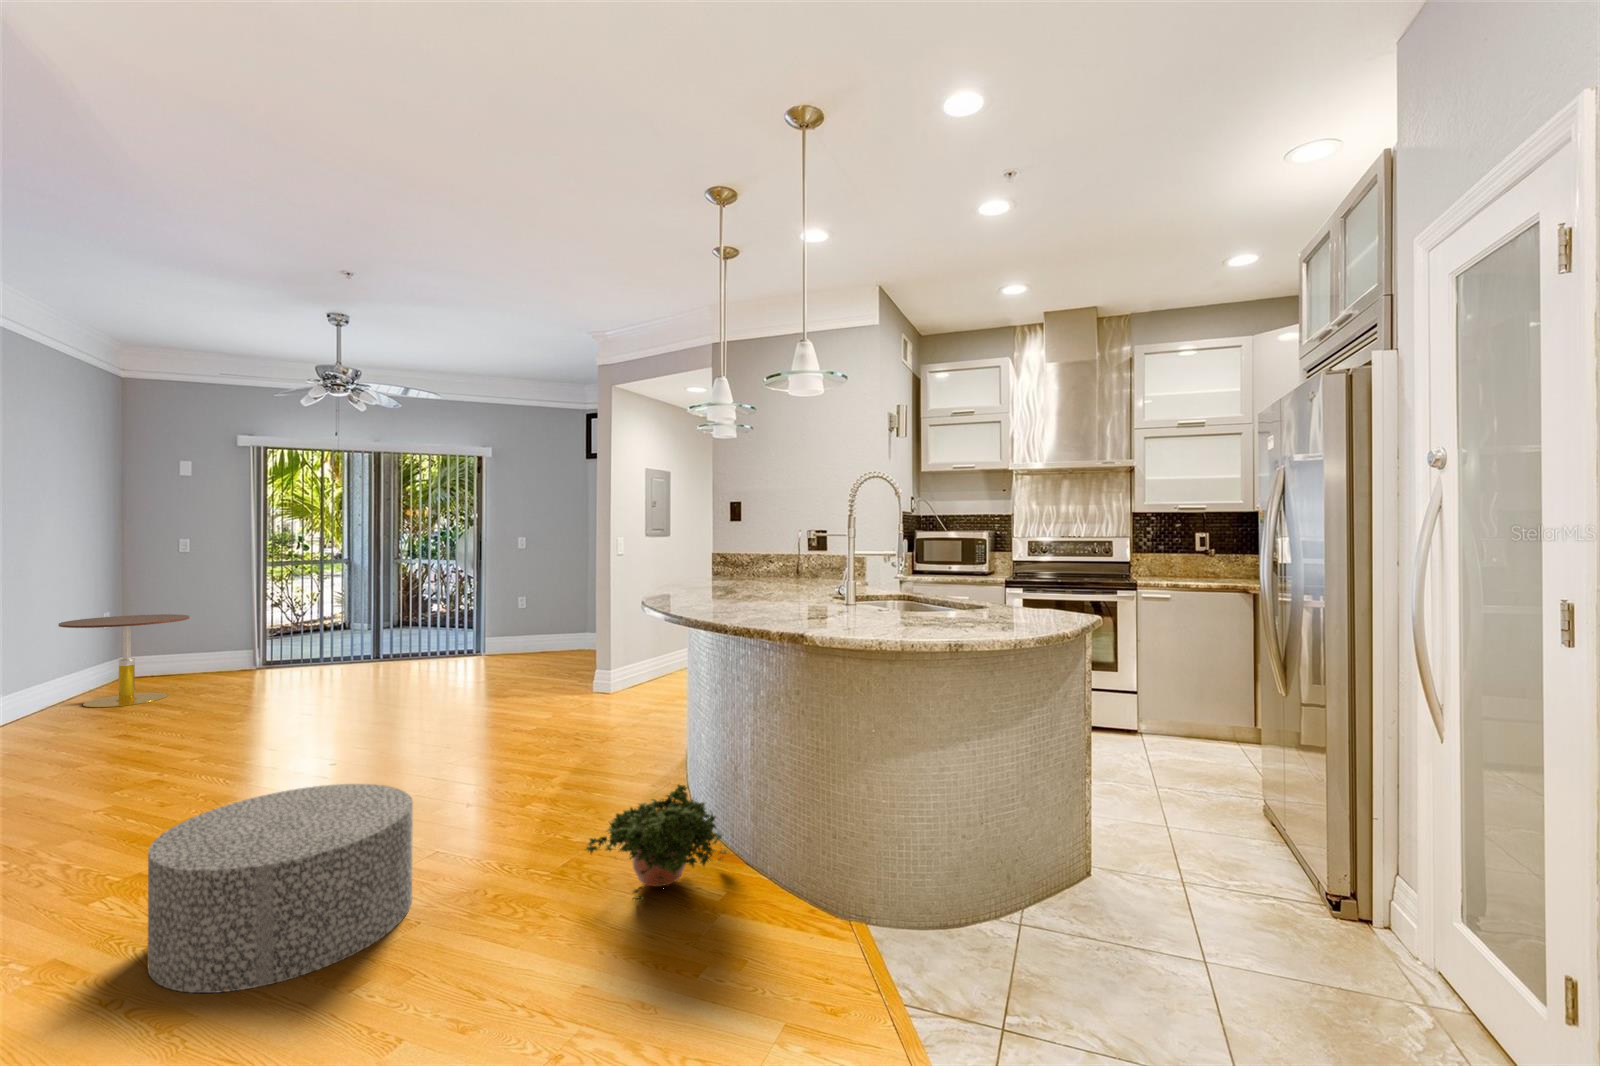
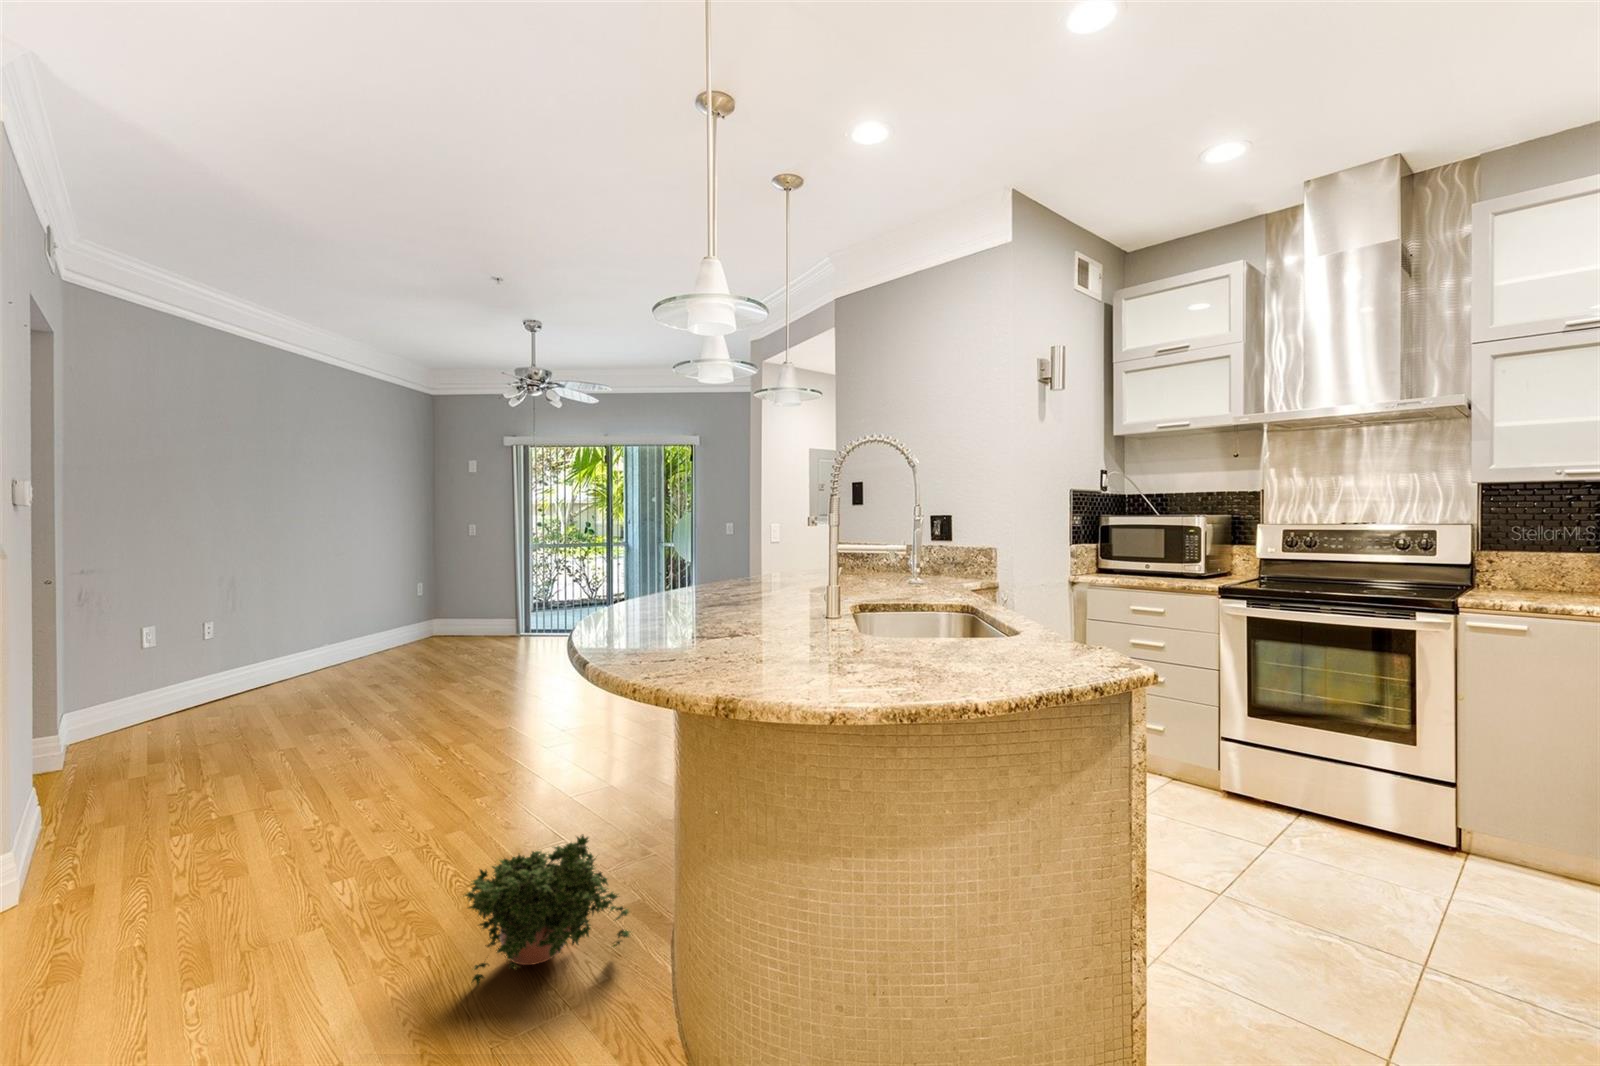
side table: present [58,614,190,708] -> none [367,587,455,660]
ottoman: present [148,784,413,993] -> none [55,770,338,980]

